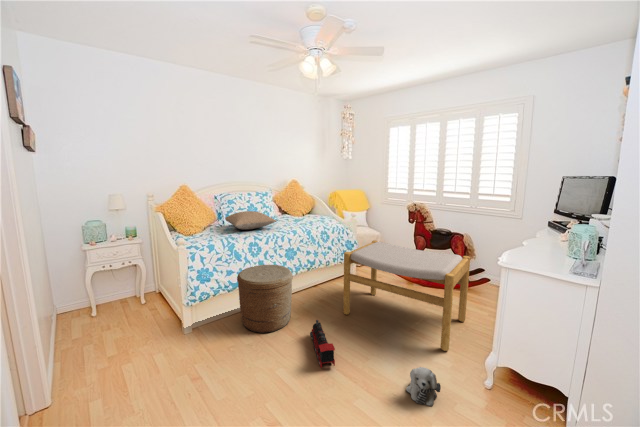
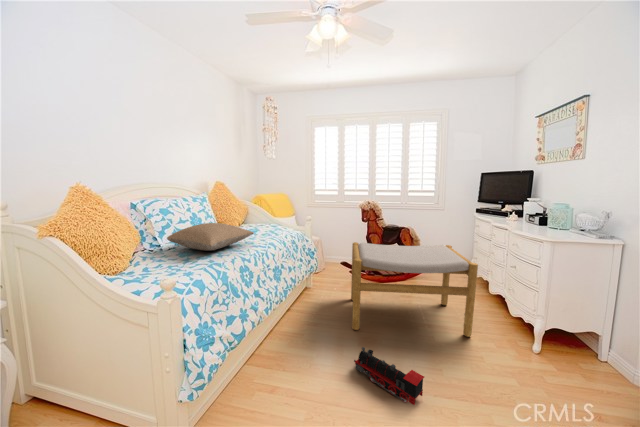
woven basket: present [237,265,293,333] -> none [241,291,319,394]
plush toy: present [406,367,441,406] -> none [482,360,530,399]

